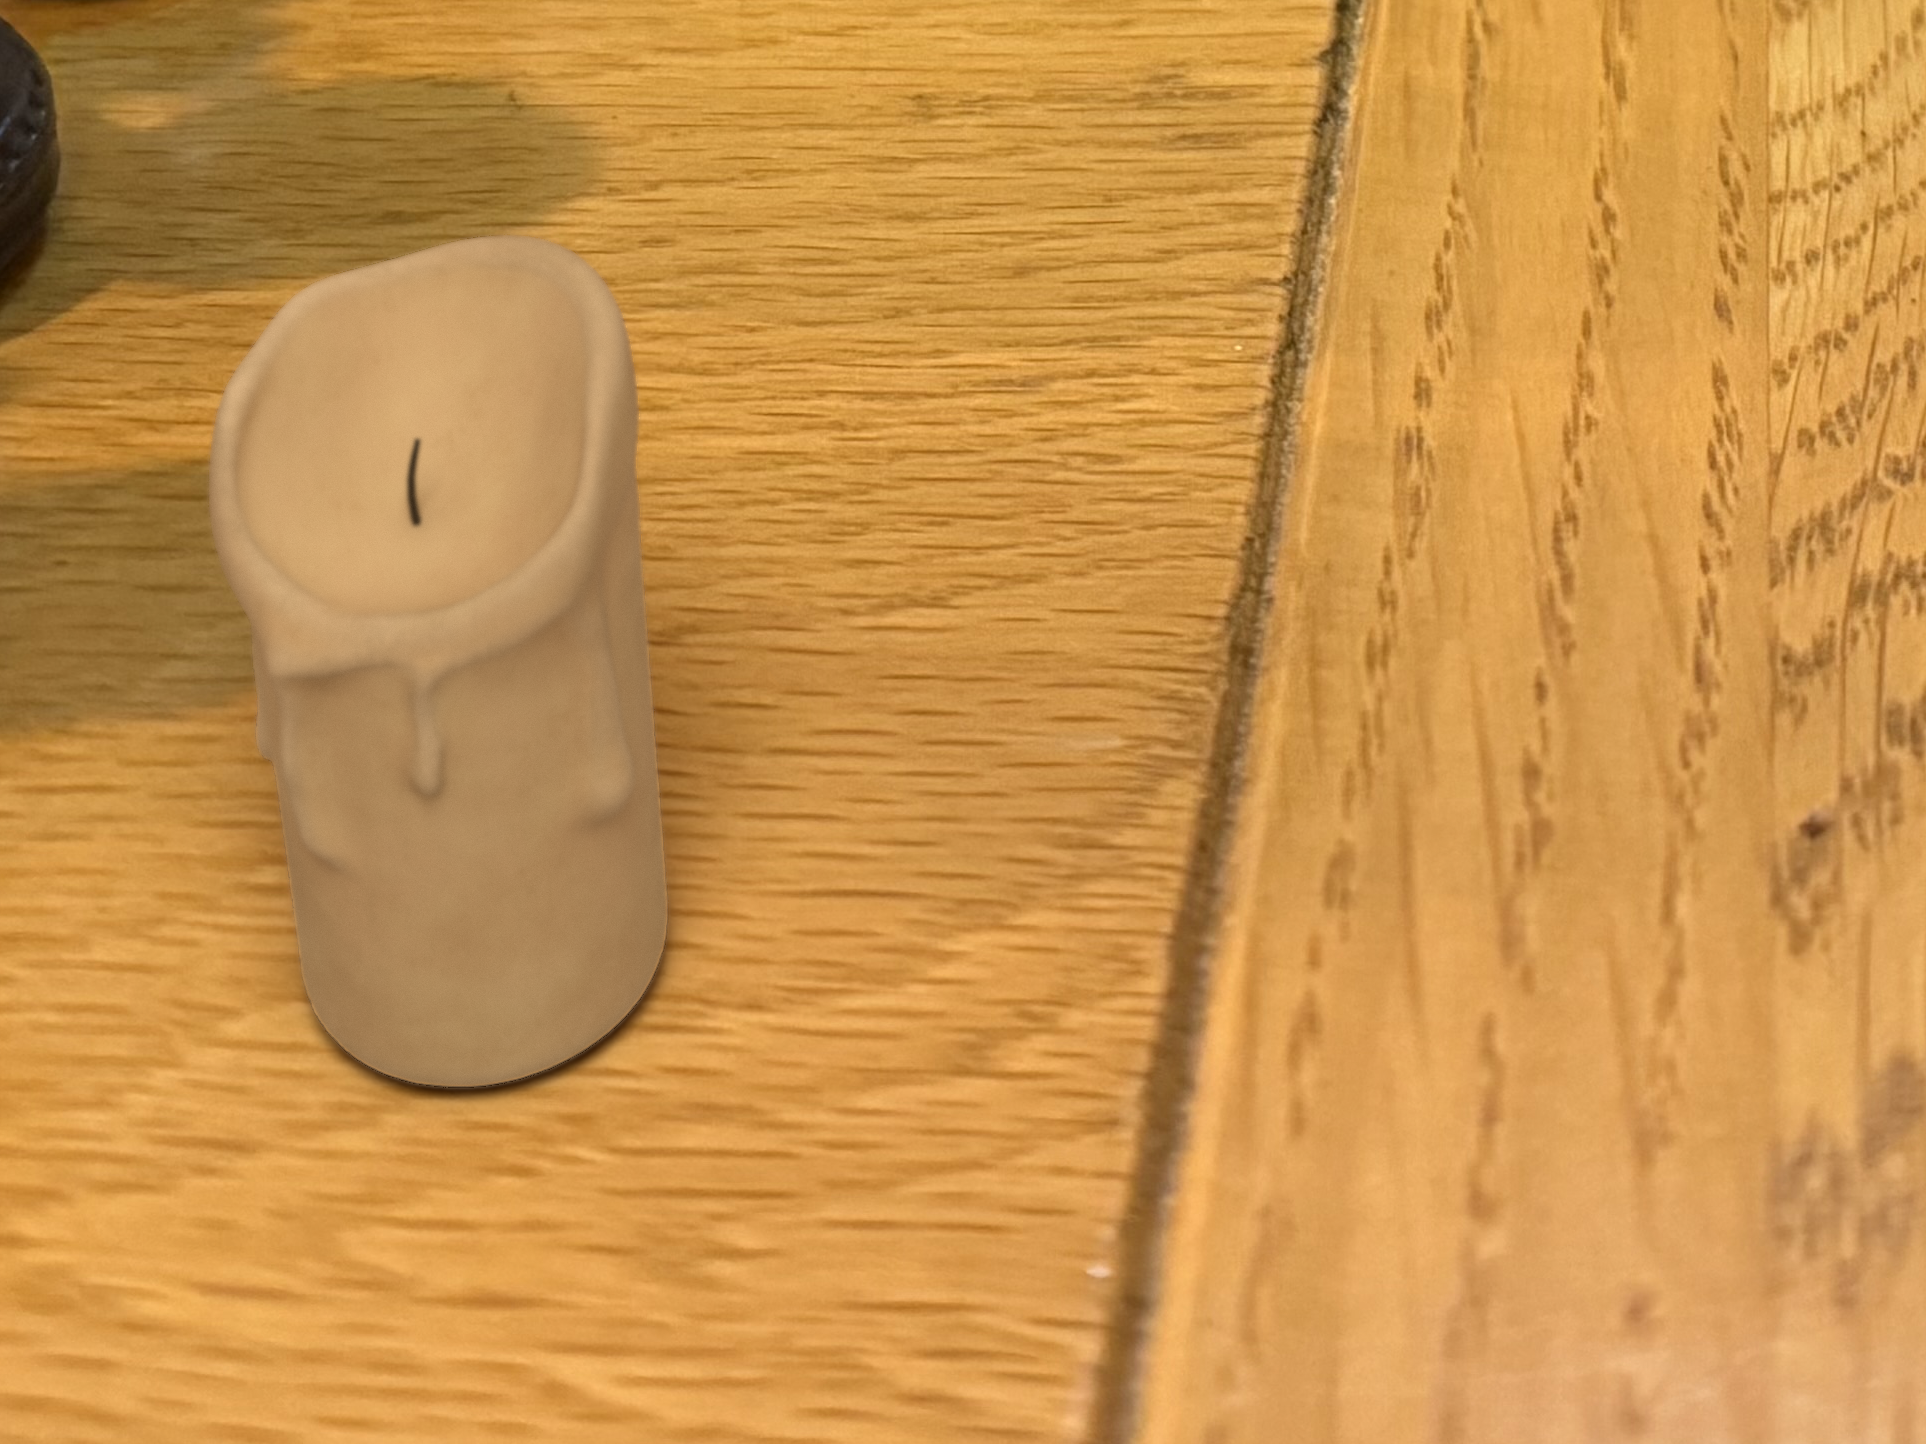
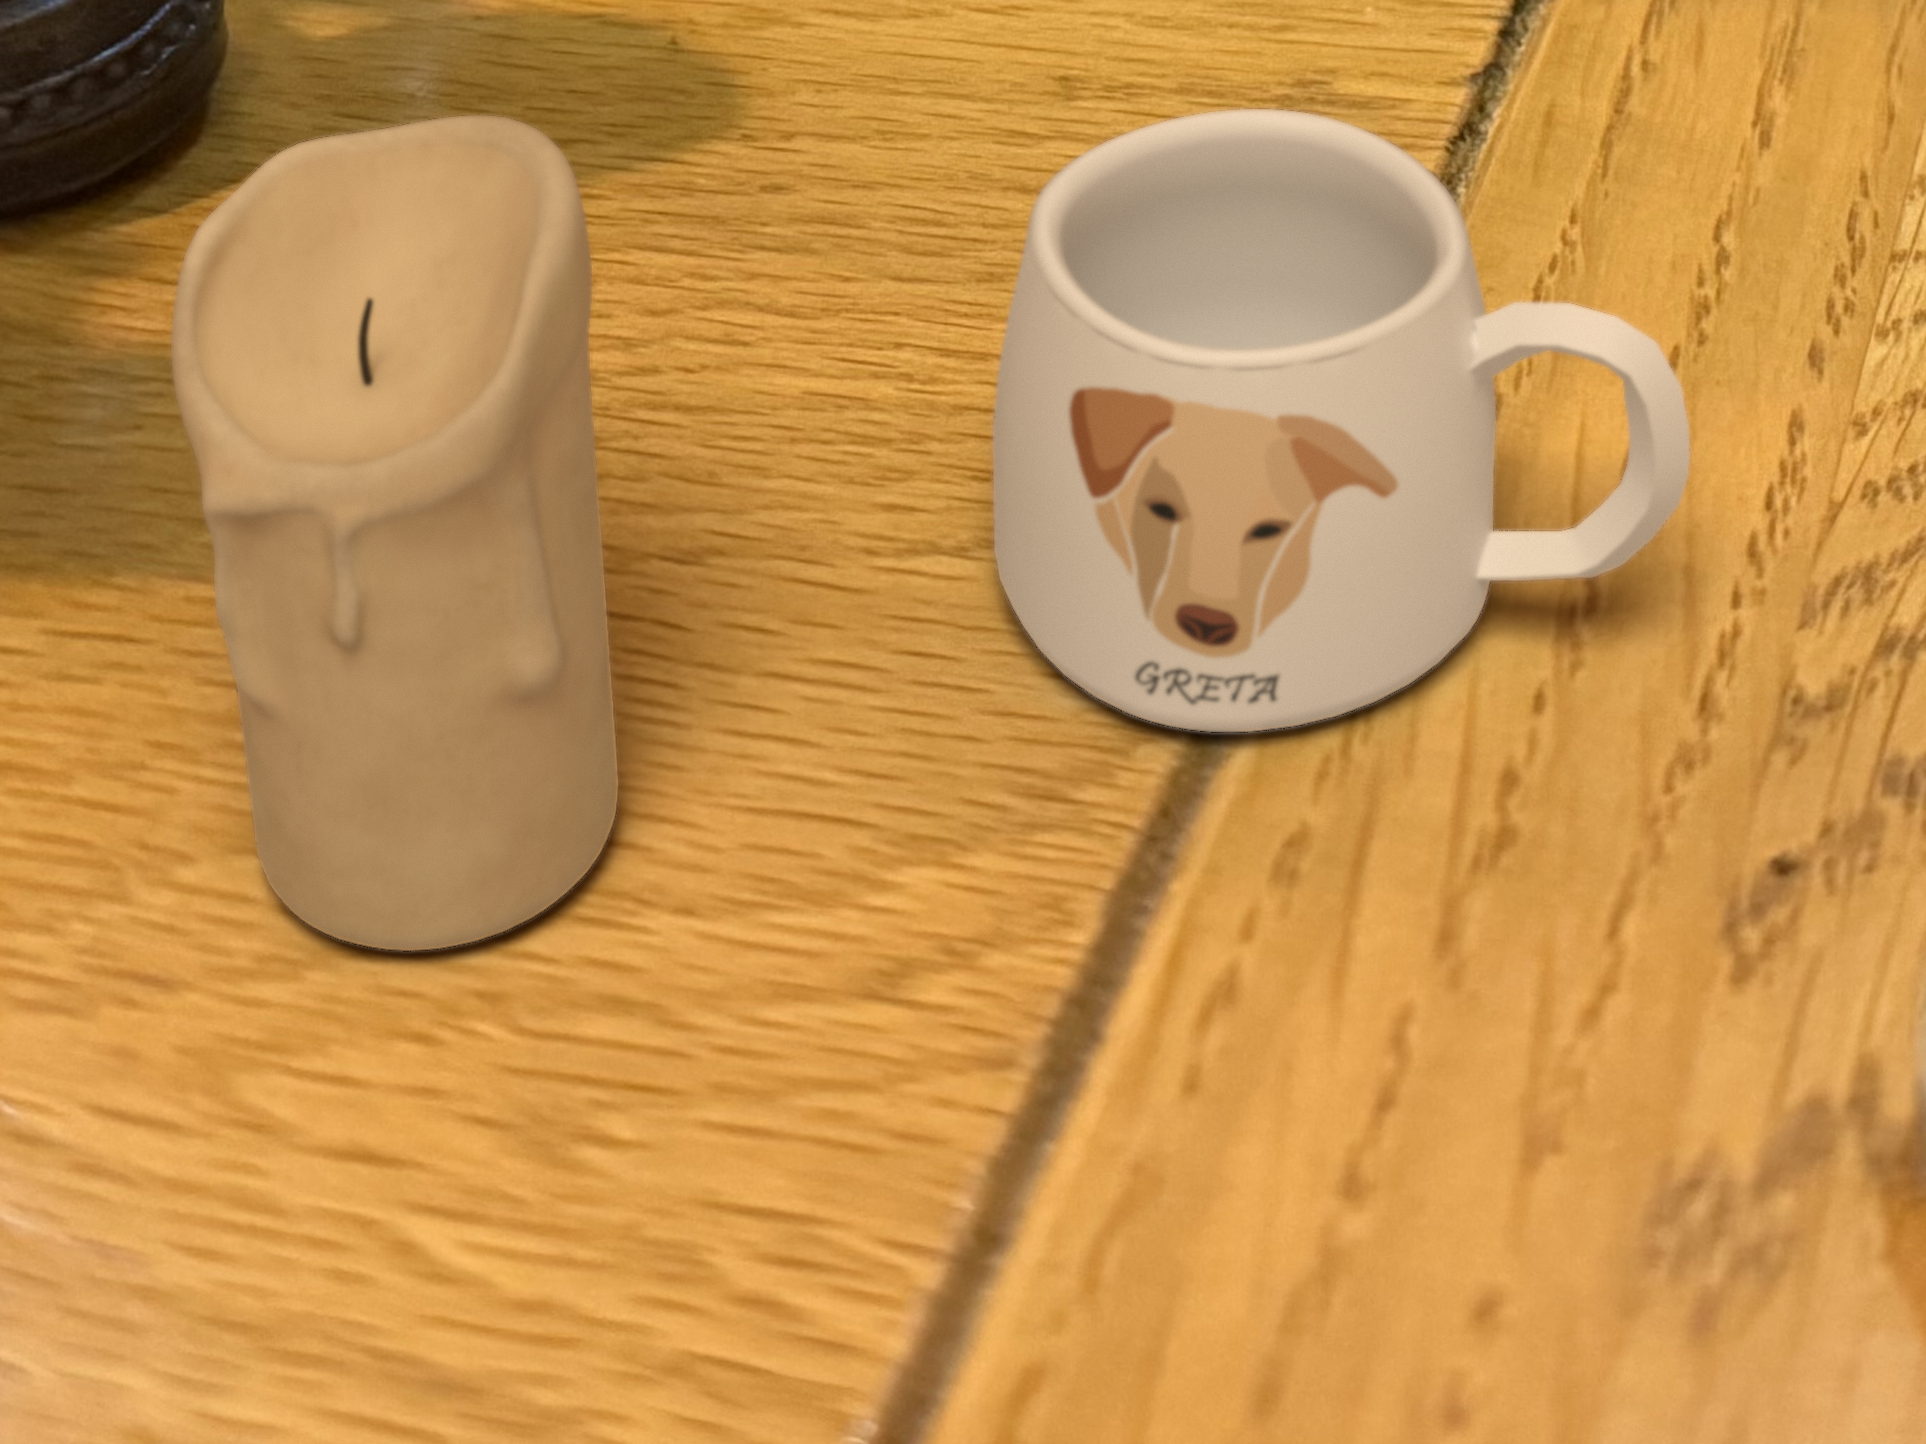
mug: none [979,130,1681,758] -> present [993,109,1690,732]

